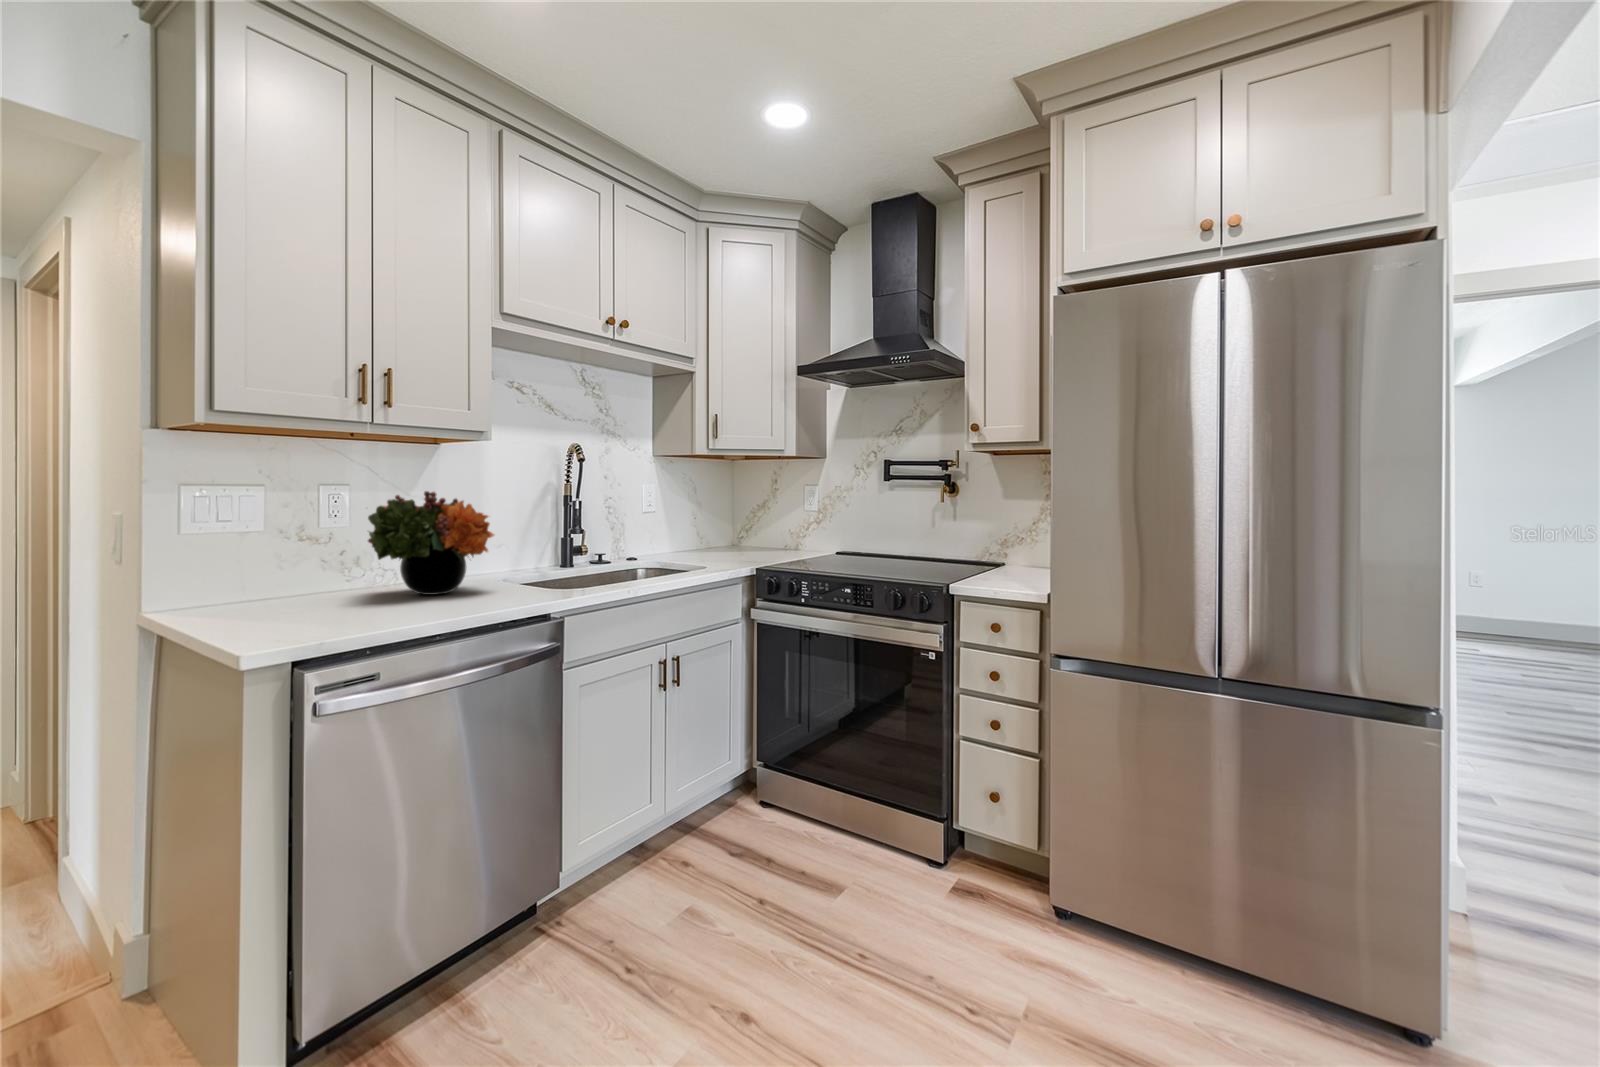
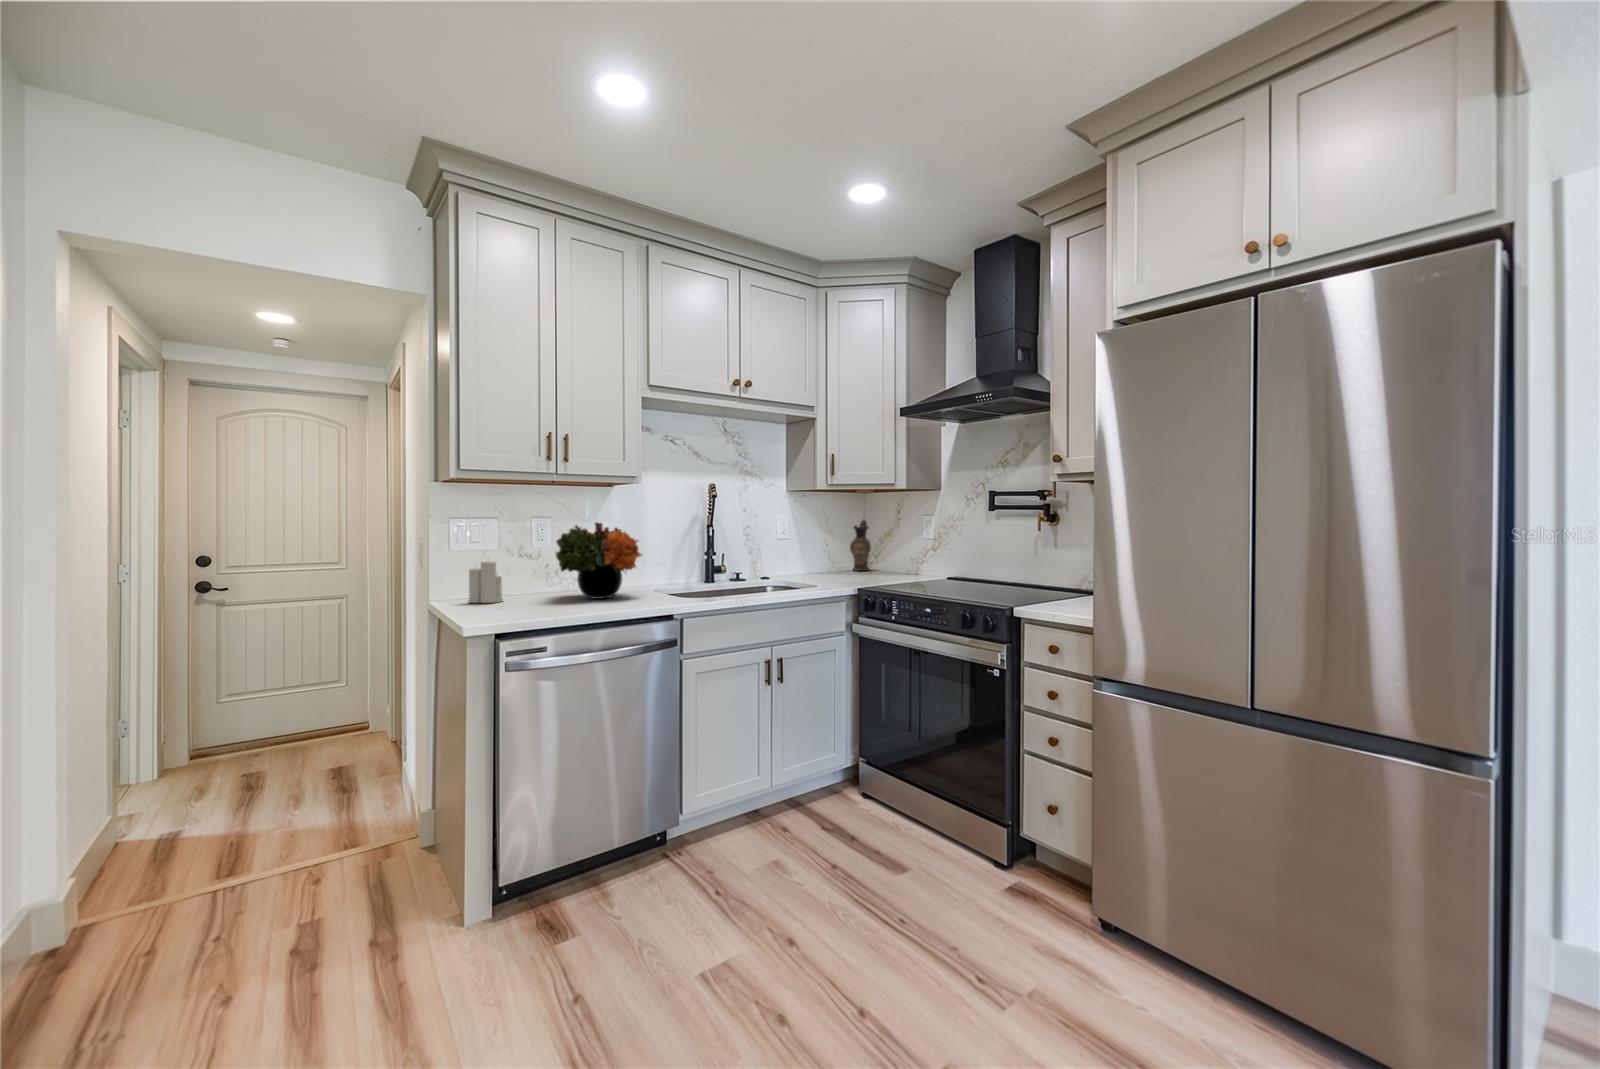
ceramic pitcher: none [721,493,745,551] -> present [850,520,871,571]
candle: none [222,540,284,609] -> present [468,561,503,603]

